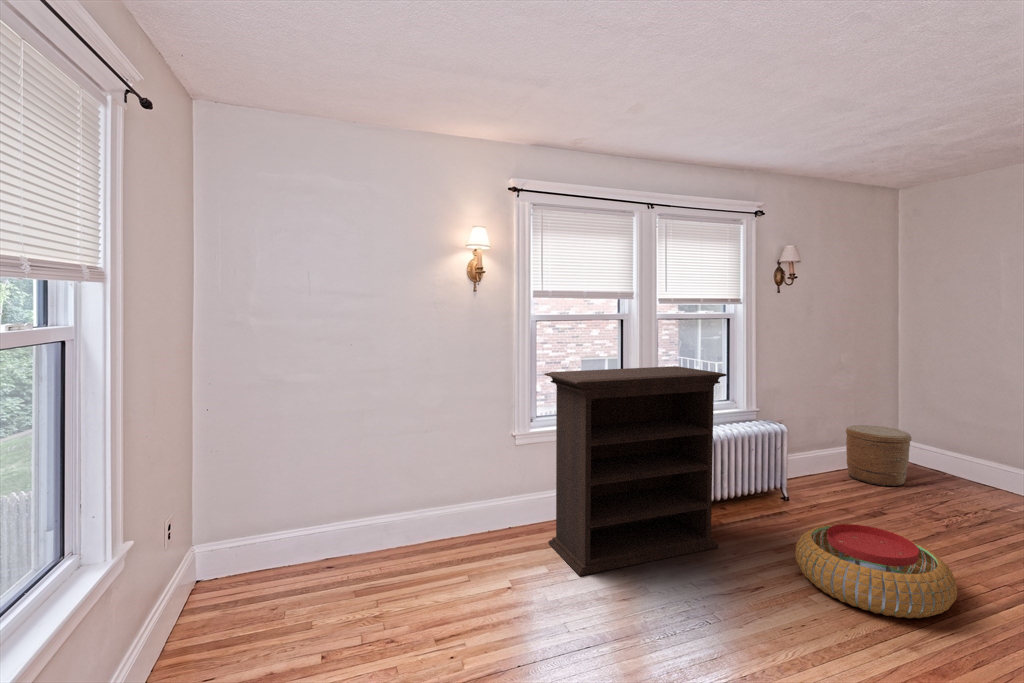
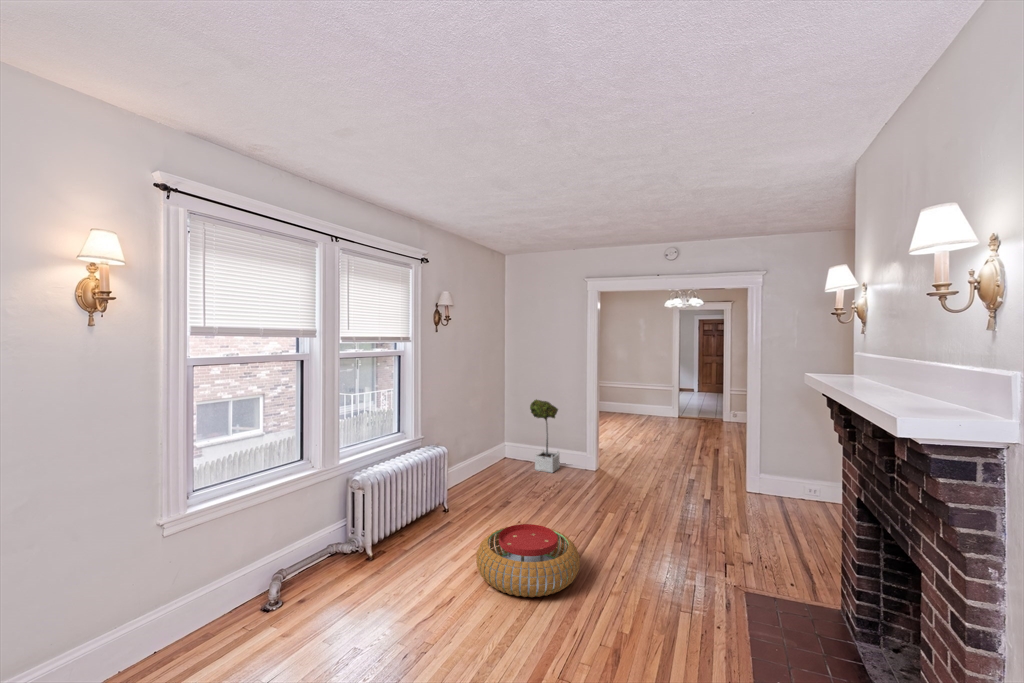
bookshelf: present [544,366,727,576] -> none [217,407,419,680]
potted tree: none [935,384,991,492] -> present [530,399,560,473]
woven basket: present [846,425,911,486] -> none [479,435,520,481]

